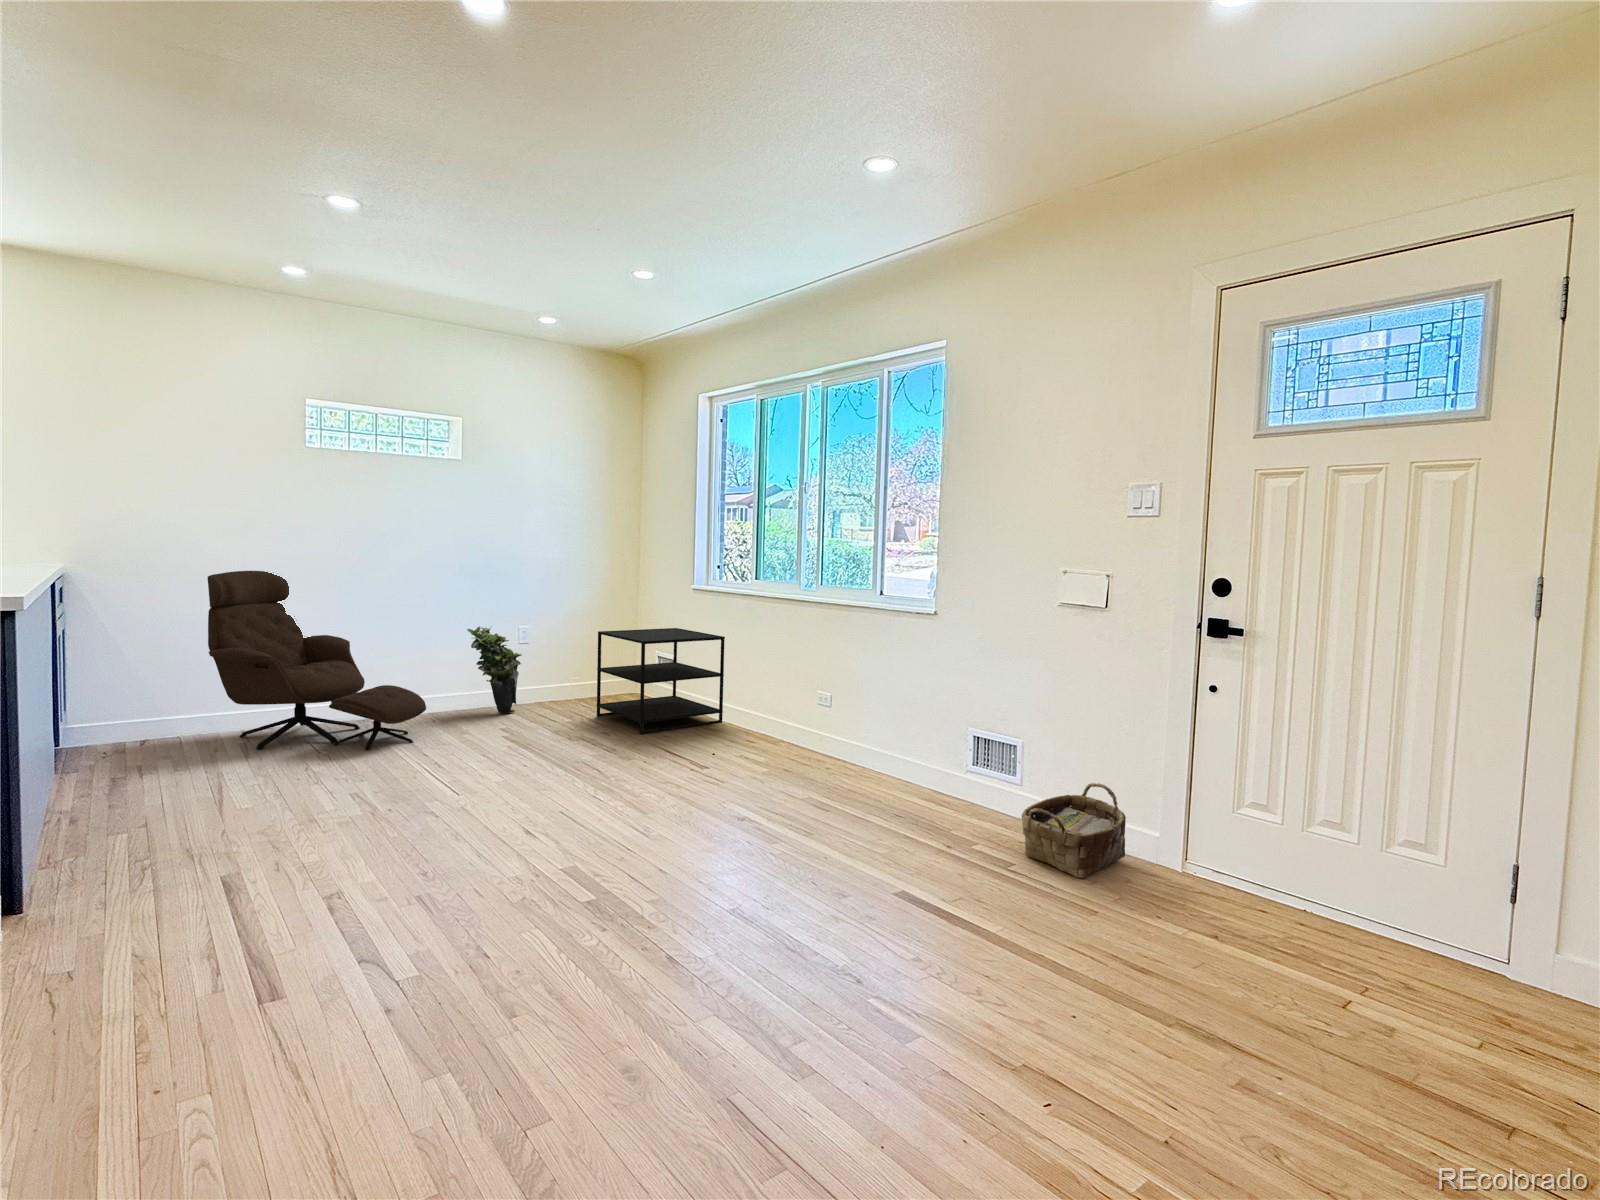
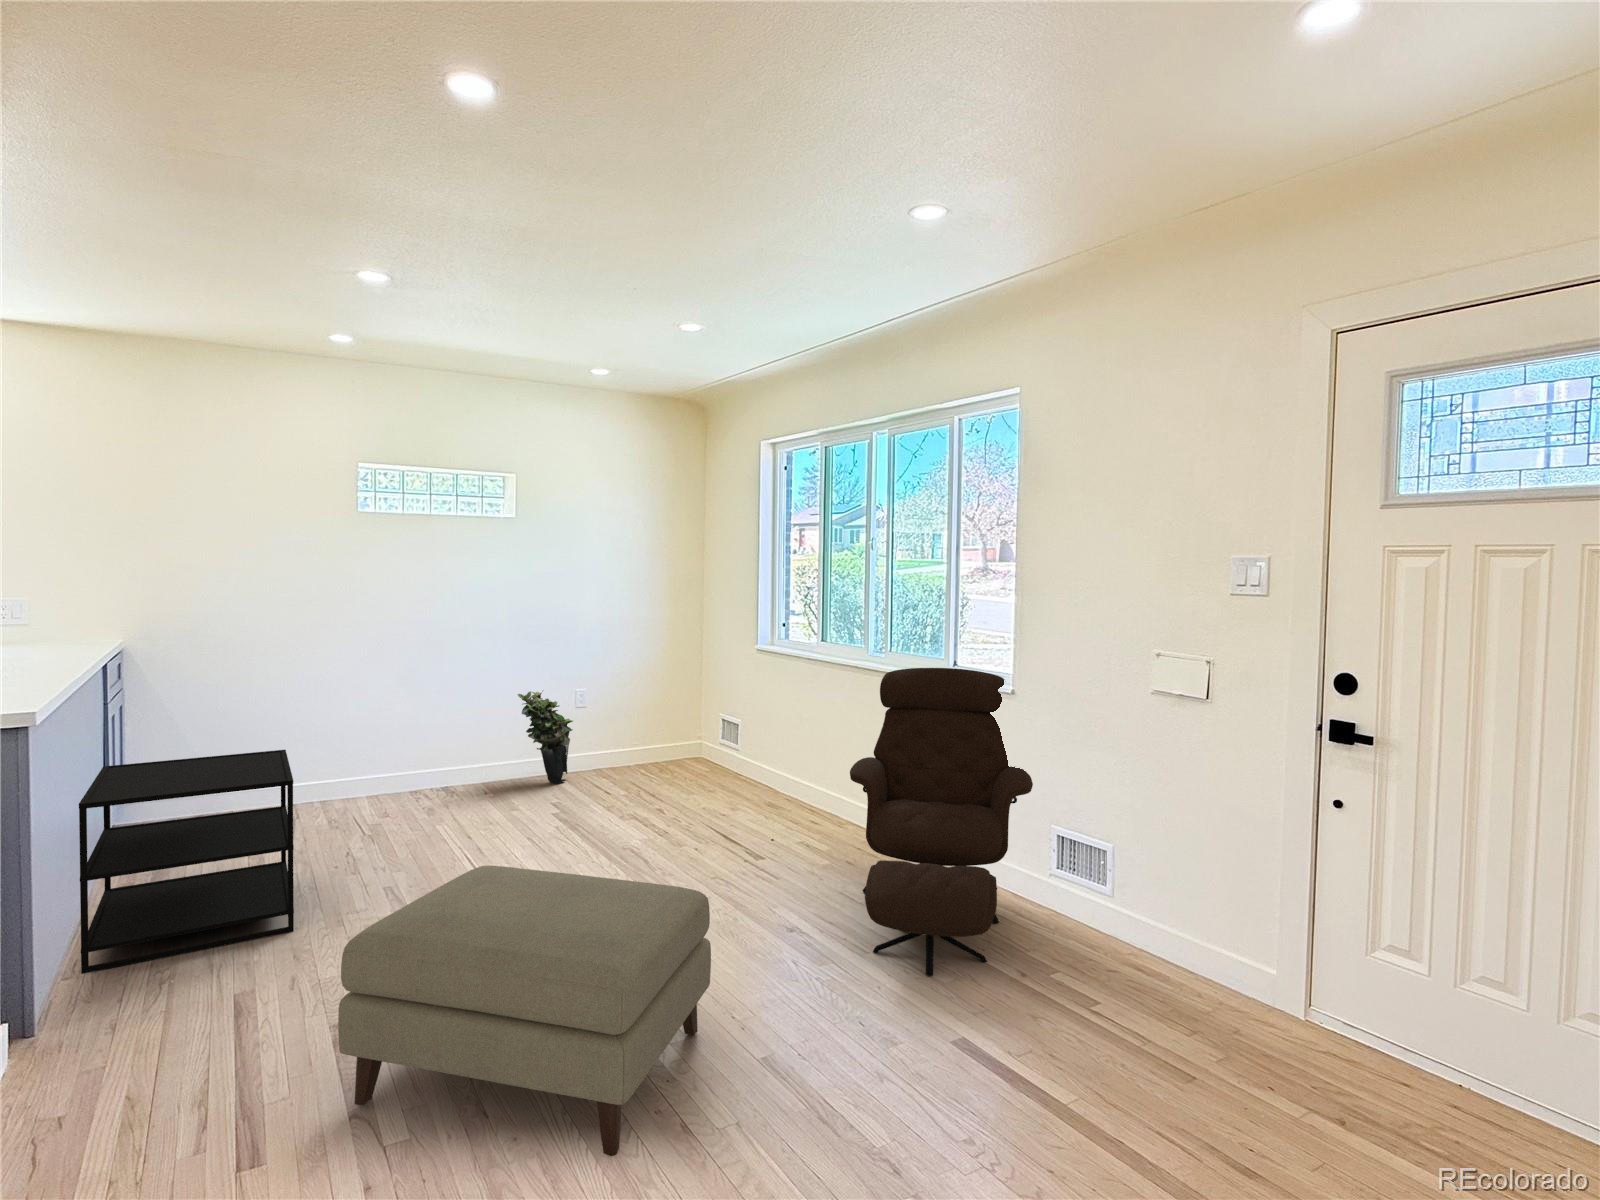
lounge chair: present [207,571,426,750] -> present [850,668,1033,976]
side table: present [597,628,725,734] -> present [79,750,294,974]
ottoman: none [346,751,684,979] -> present [338,866,711,1156]
woven basket: present [1022,783,1126,878] -> none [1106,907,1234,1029]

